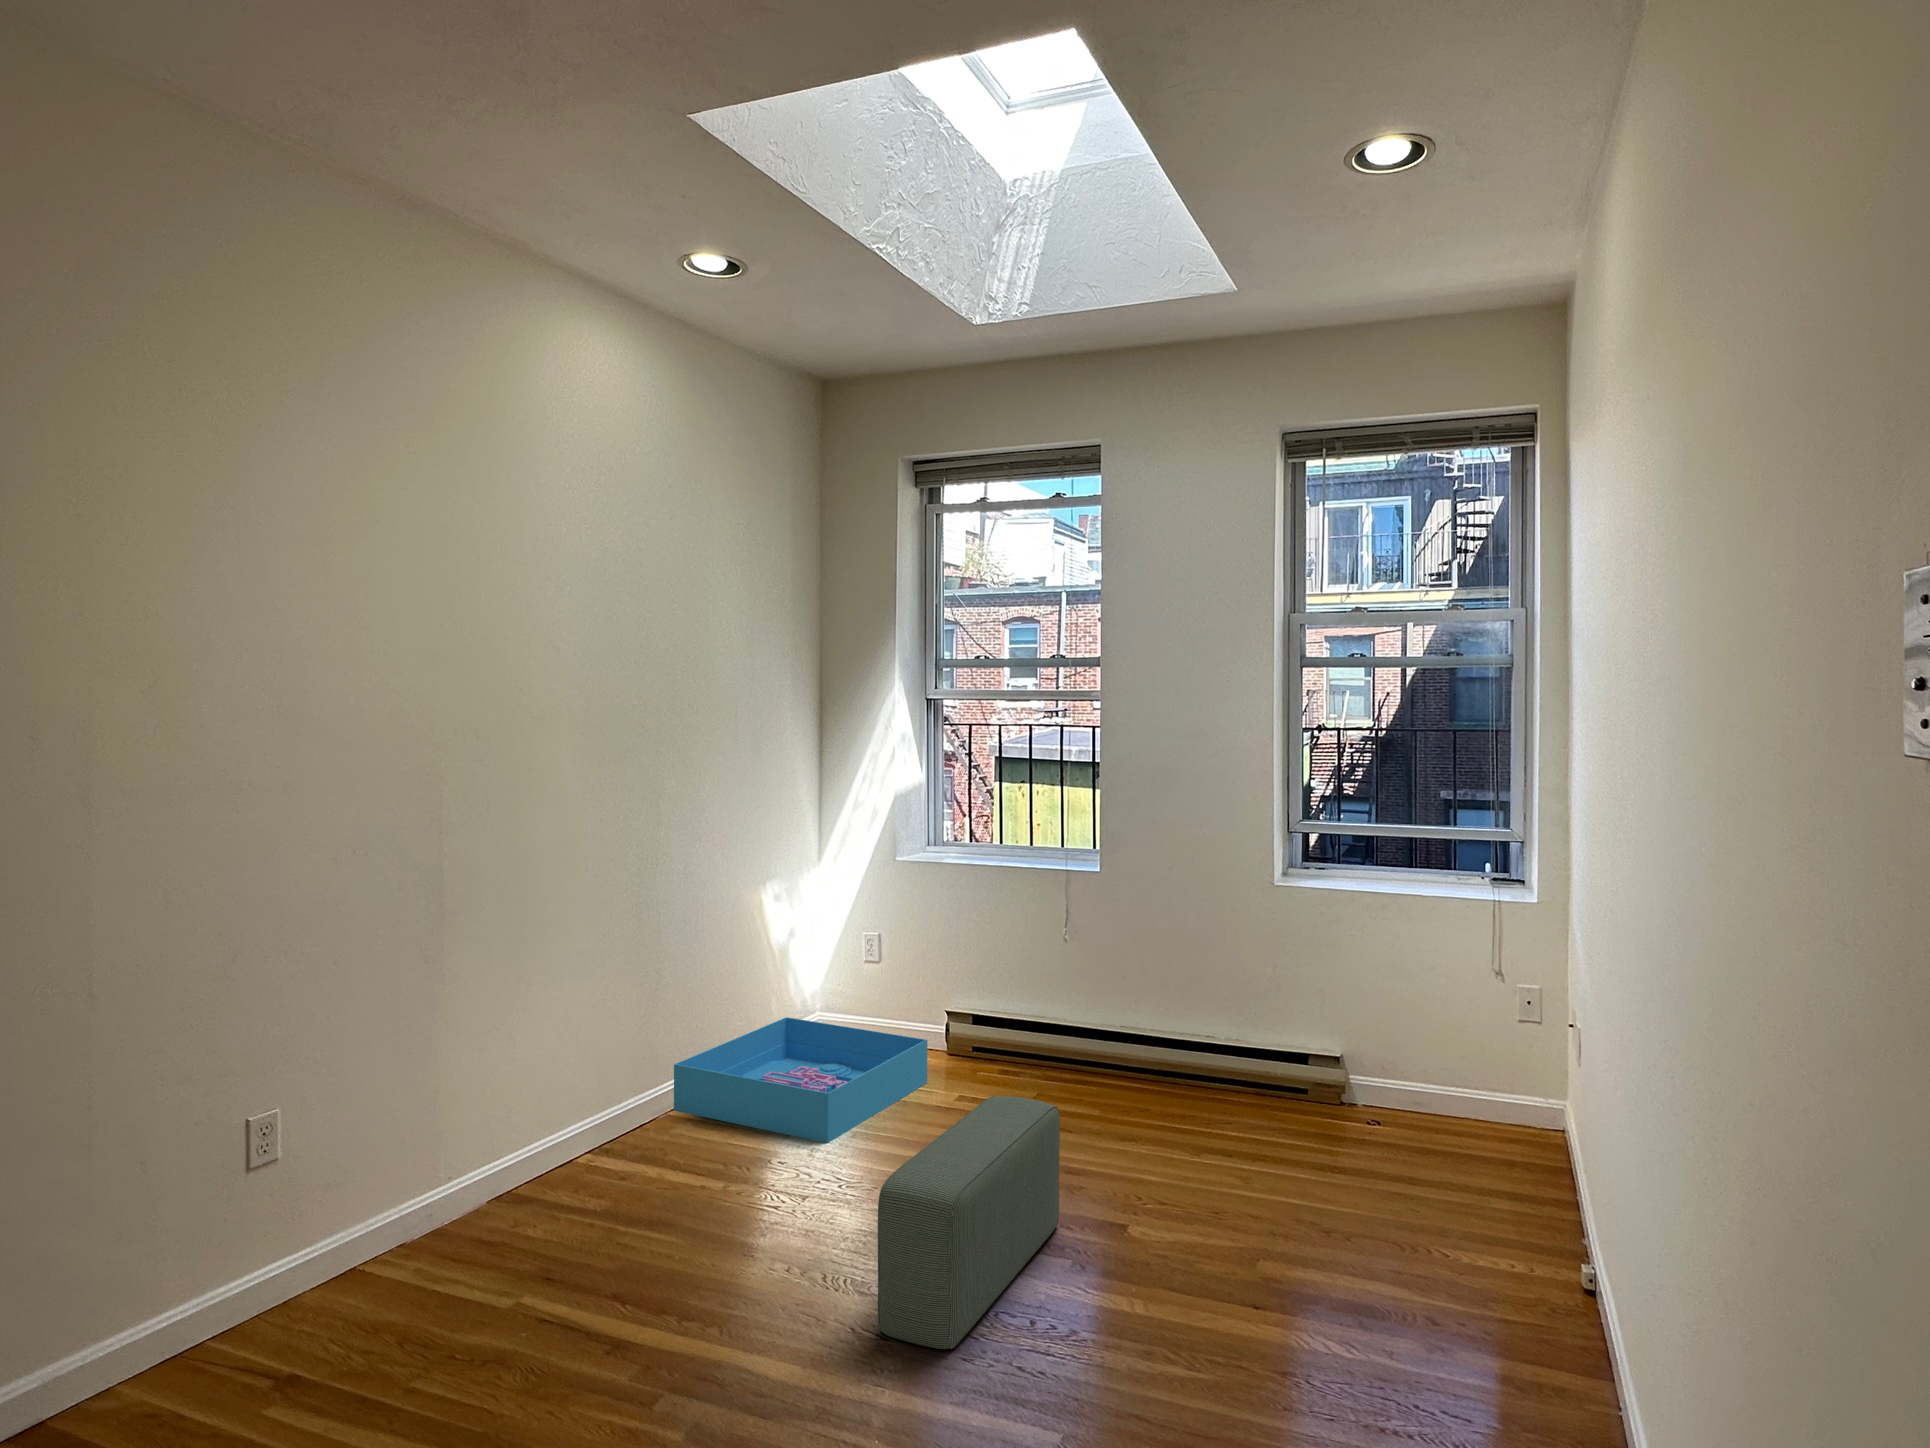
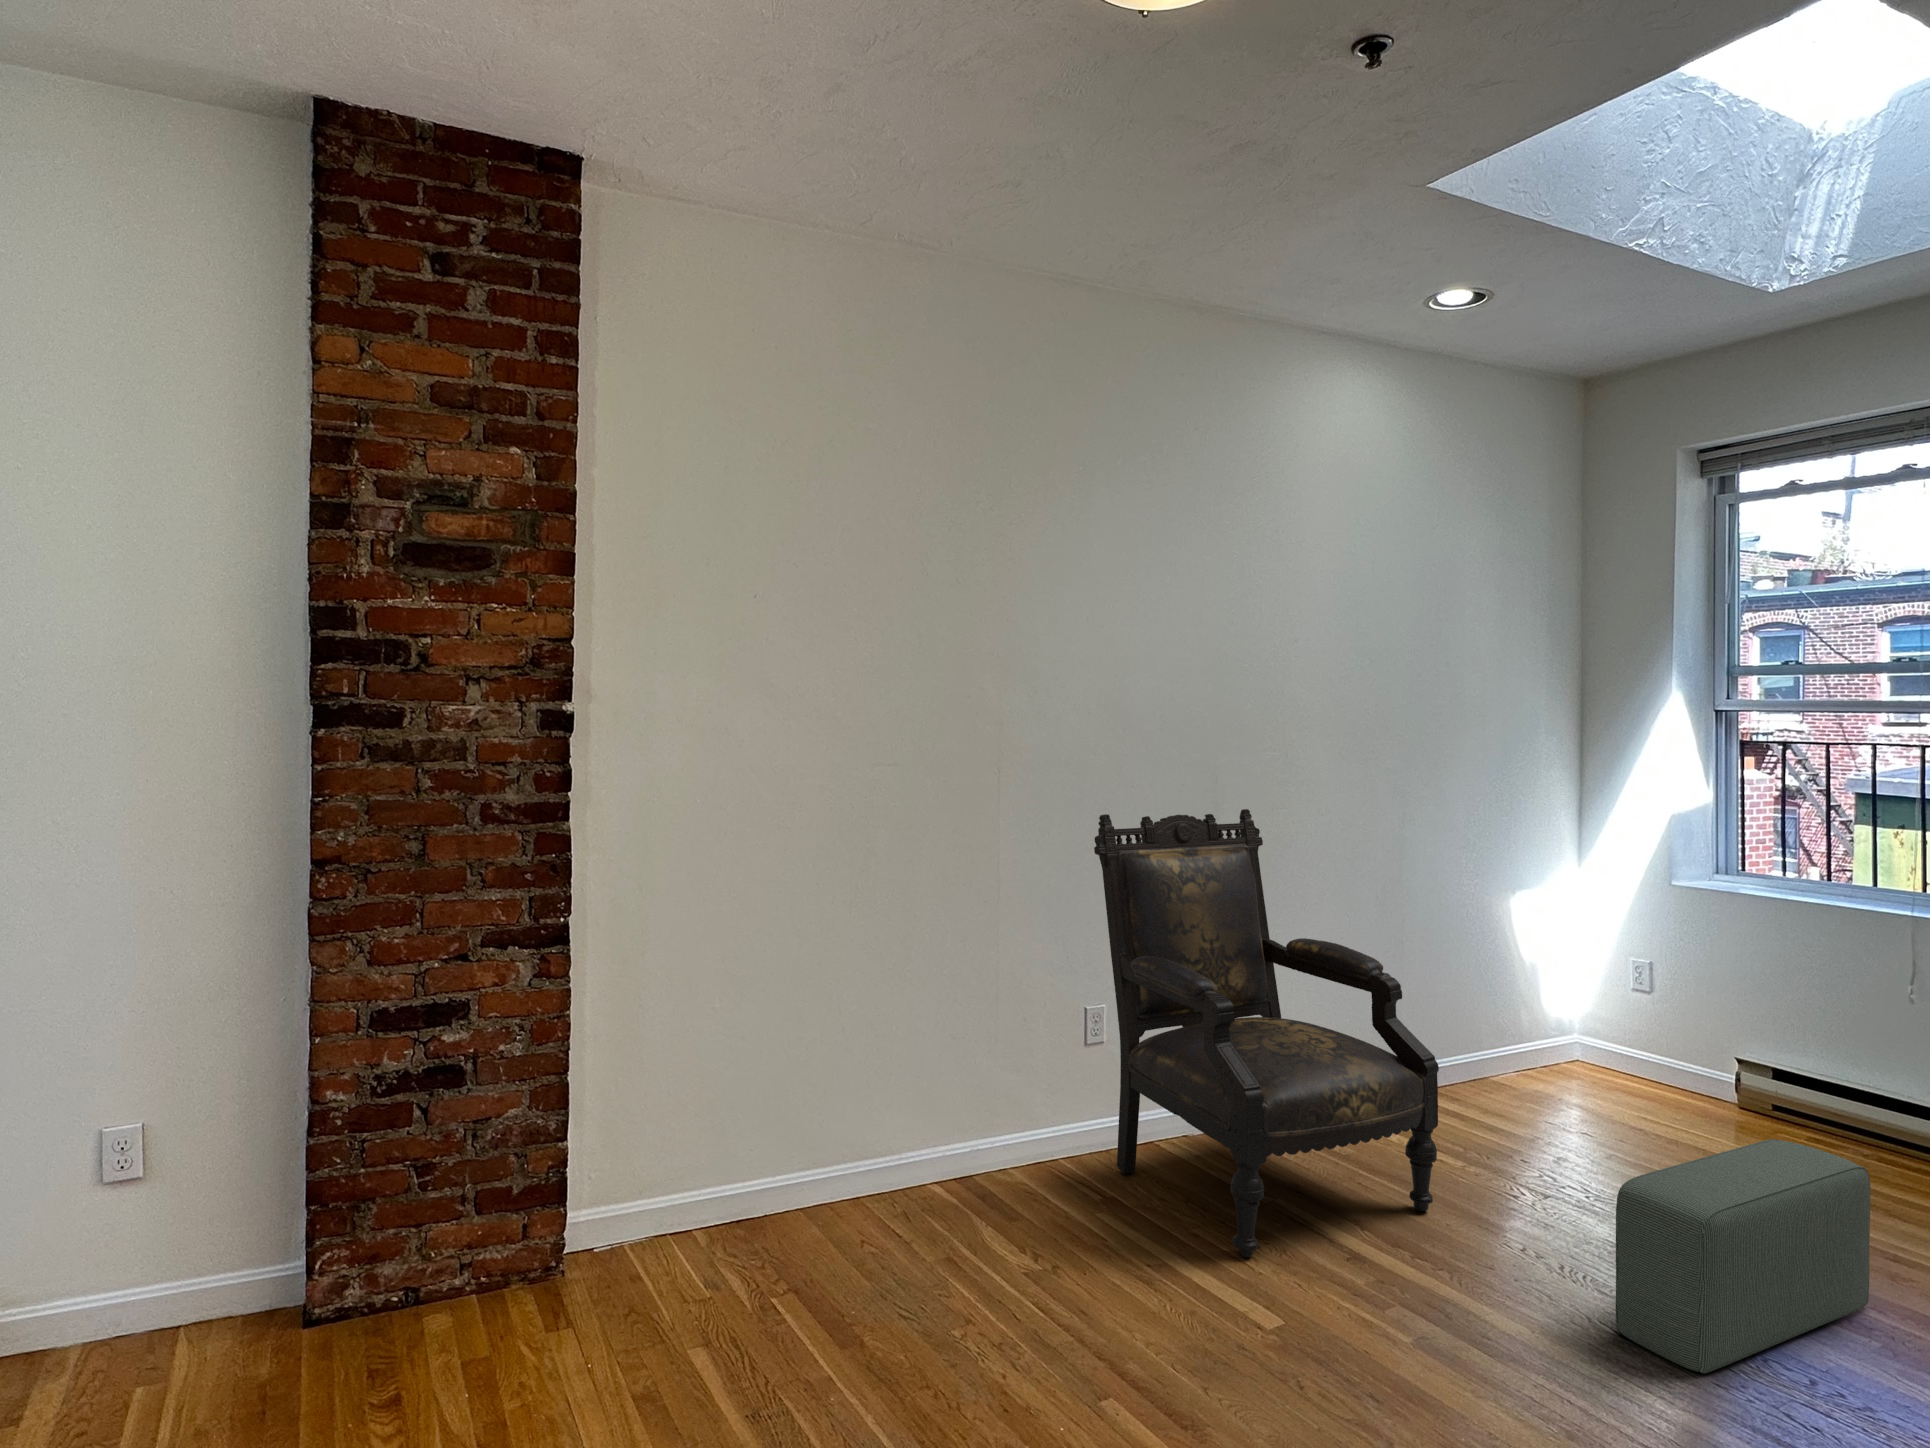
armchair: none [264,830,704,1394] -> present [1094,809,1439,1257]
storage bin: present [674,1017,927,1143] -> none [1418,1029,1709,1156]

